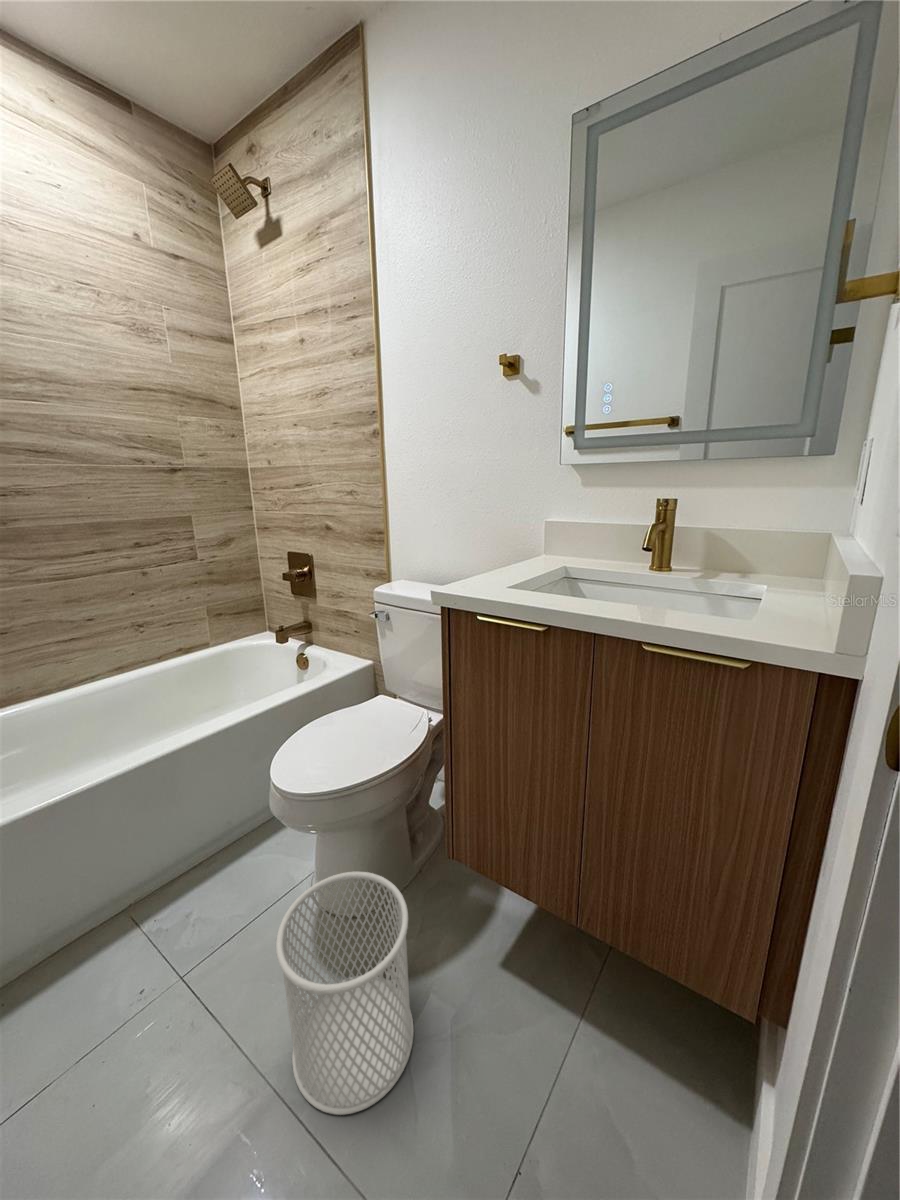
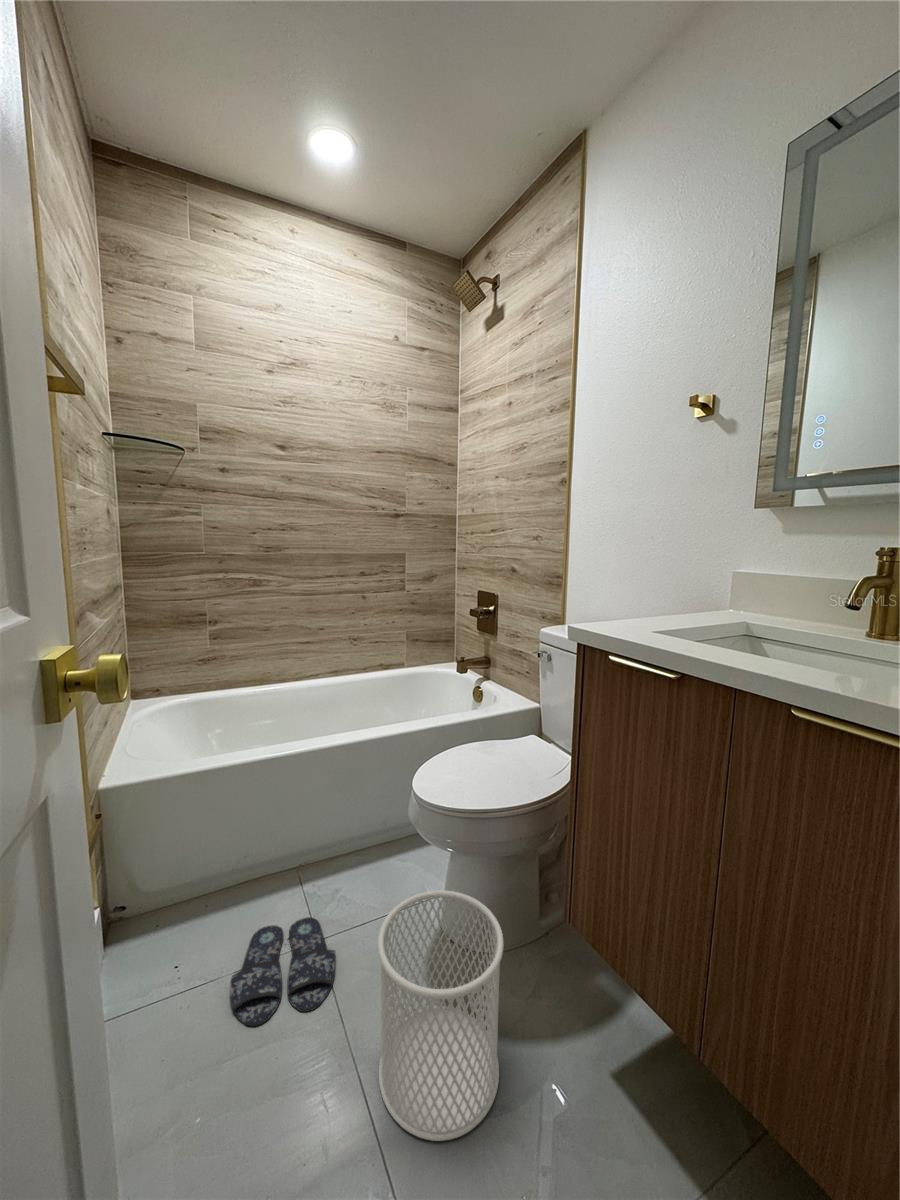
slippers: none [71,957,214,1118] -> present [230,917,335,1026]

